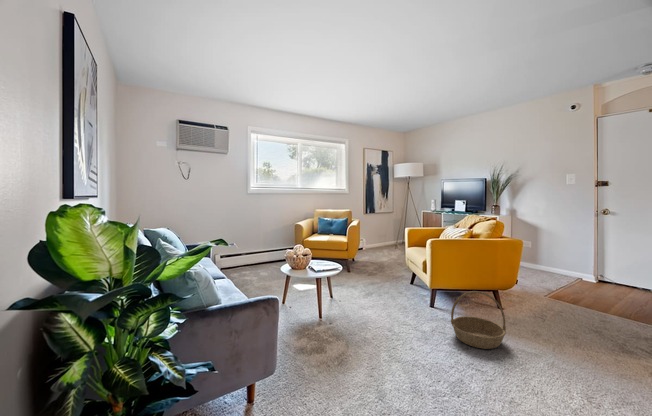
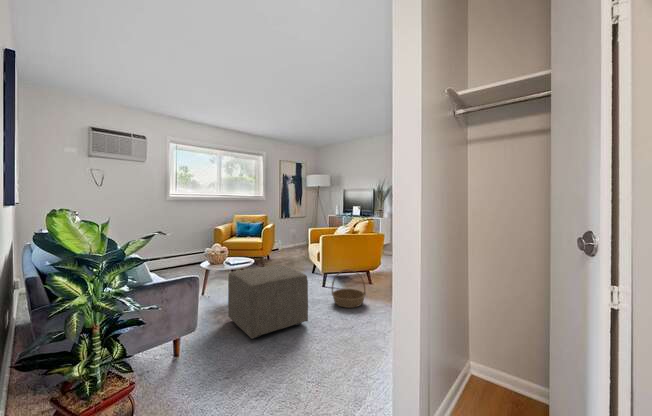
ottoman: none [315,279,426,391] -> present [228,265,308,339]

